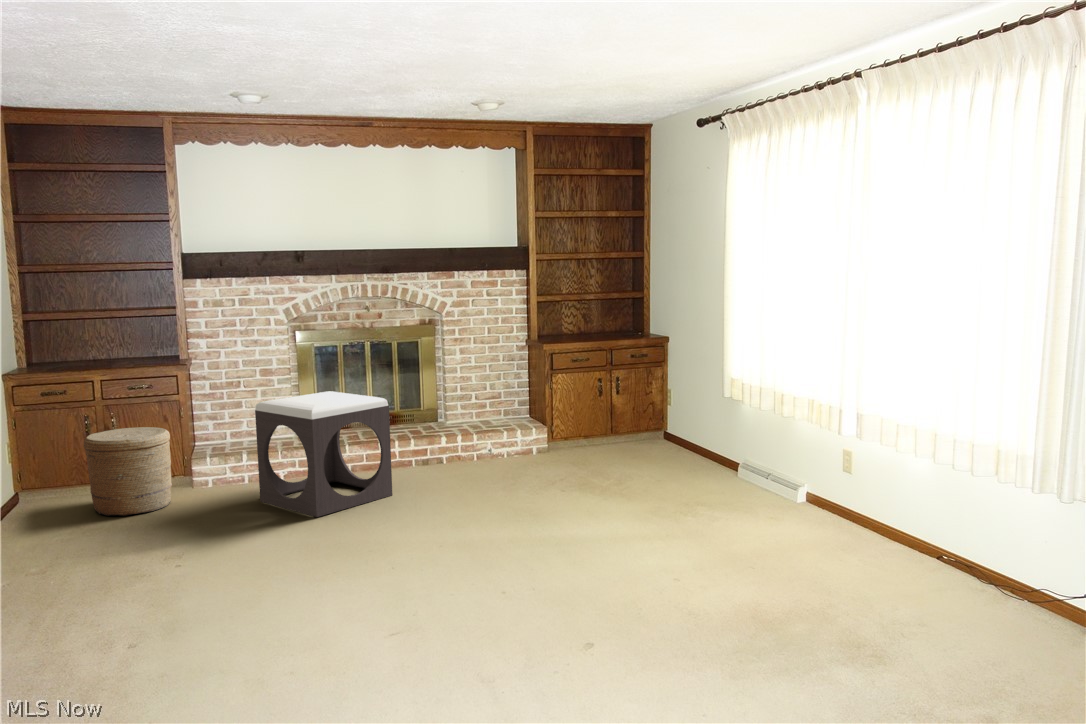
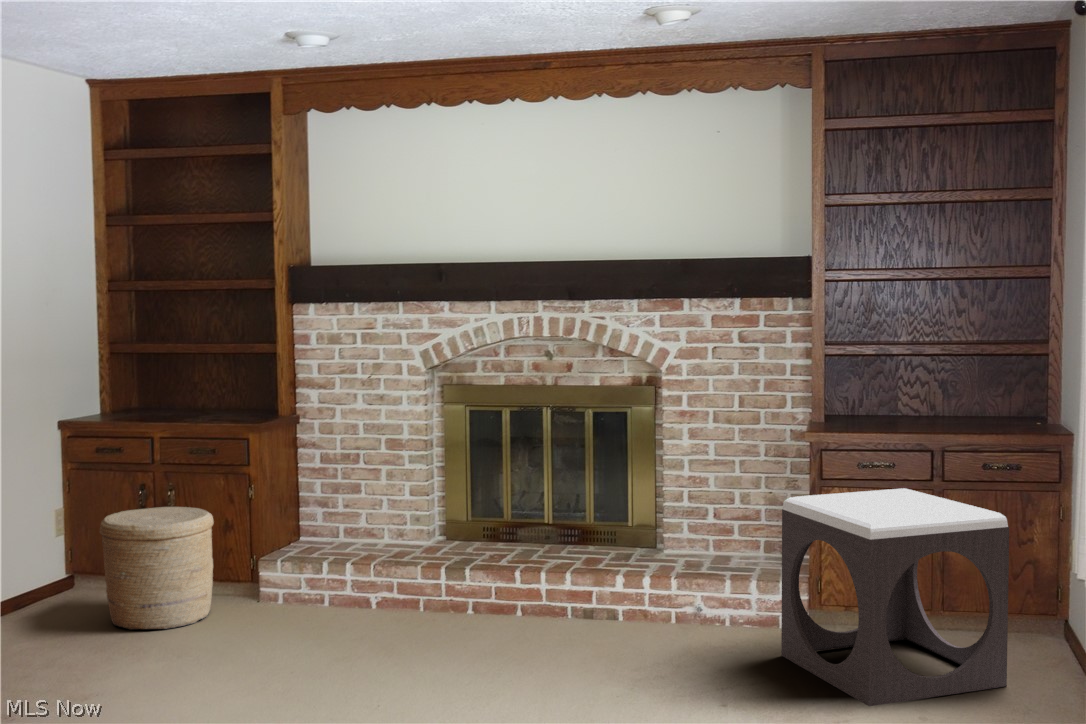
footstool: present [255,391,392,517] -> present [781,488,1009,706]

